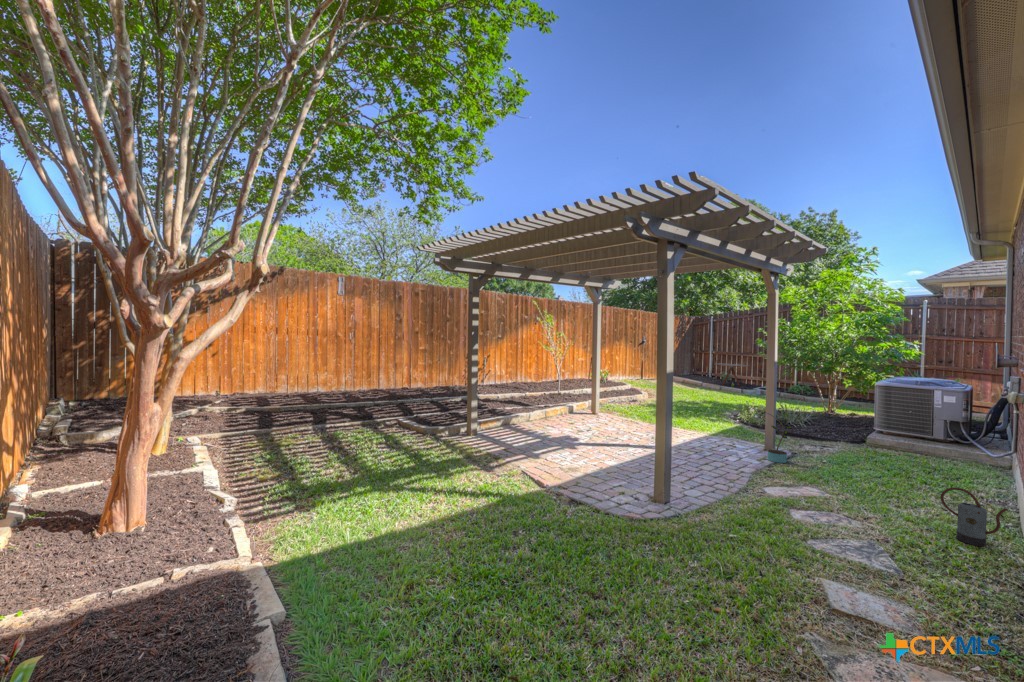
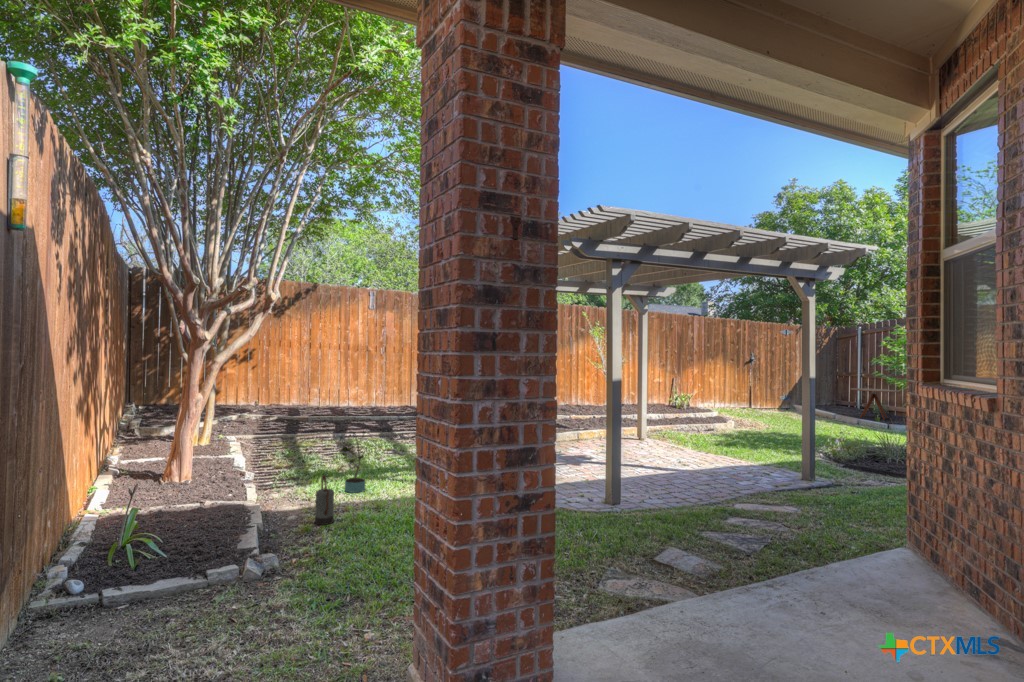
potted plant: present [763,408,796,463] -> present [340,427,369,493]
watering can: present [941,488,1008,546] -> present [315,475,334,525]

